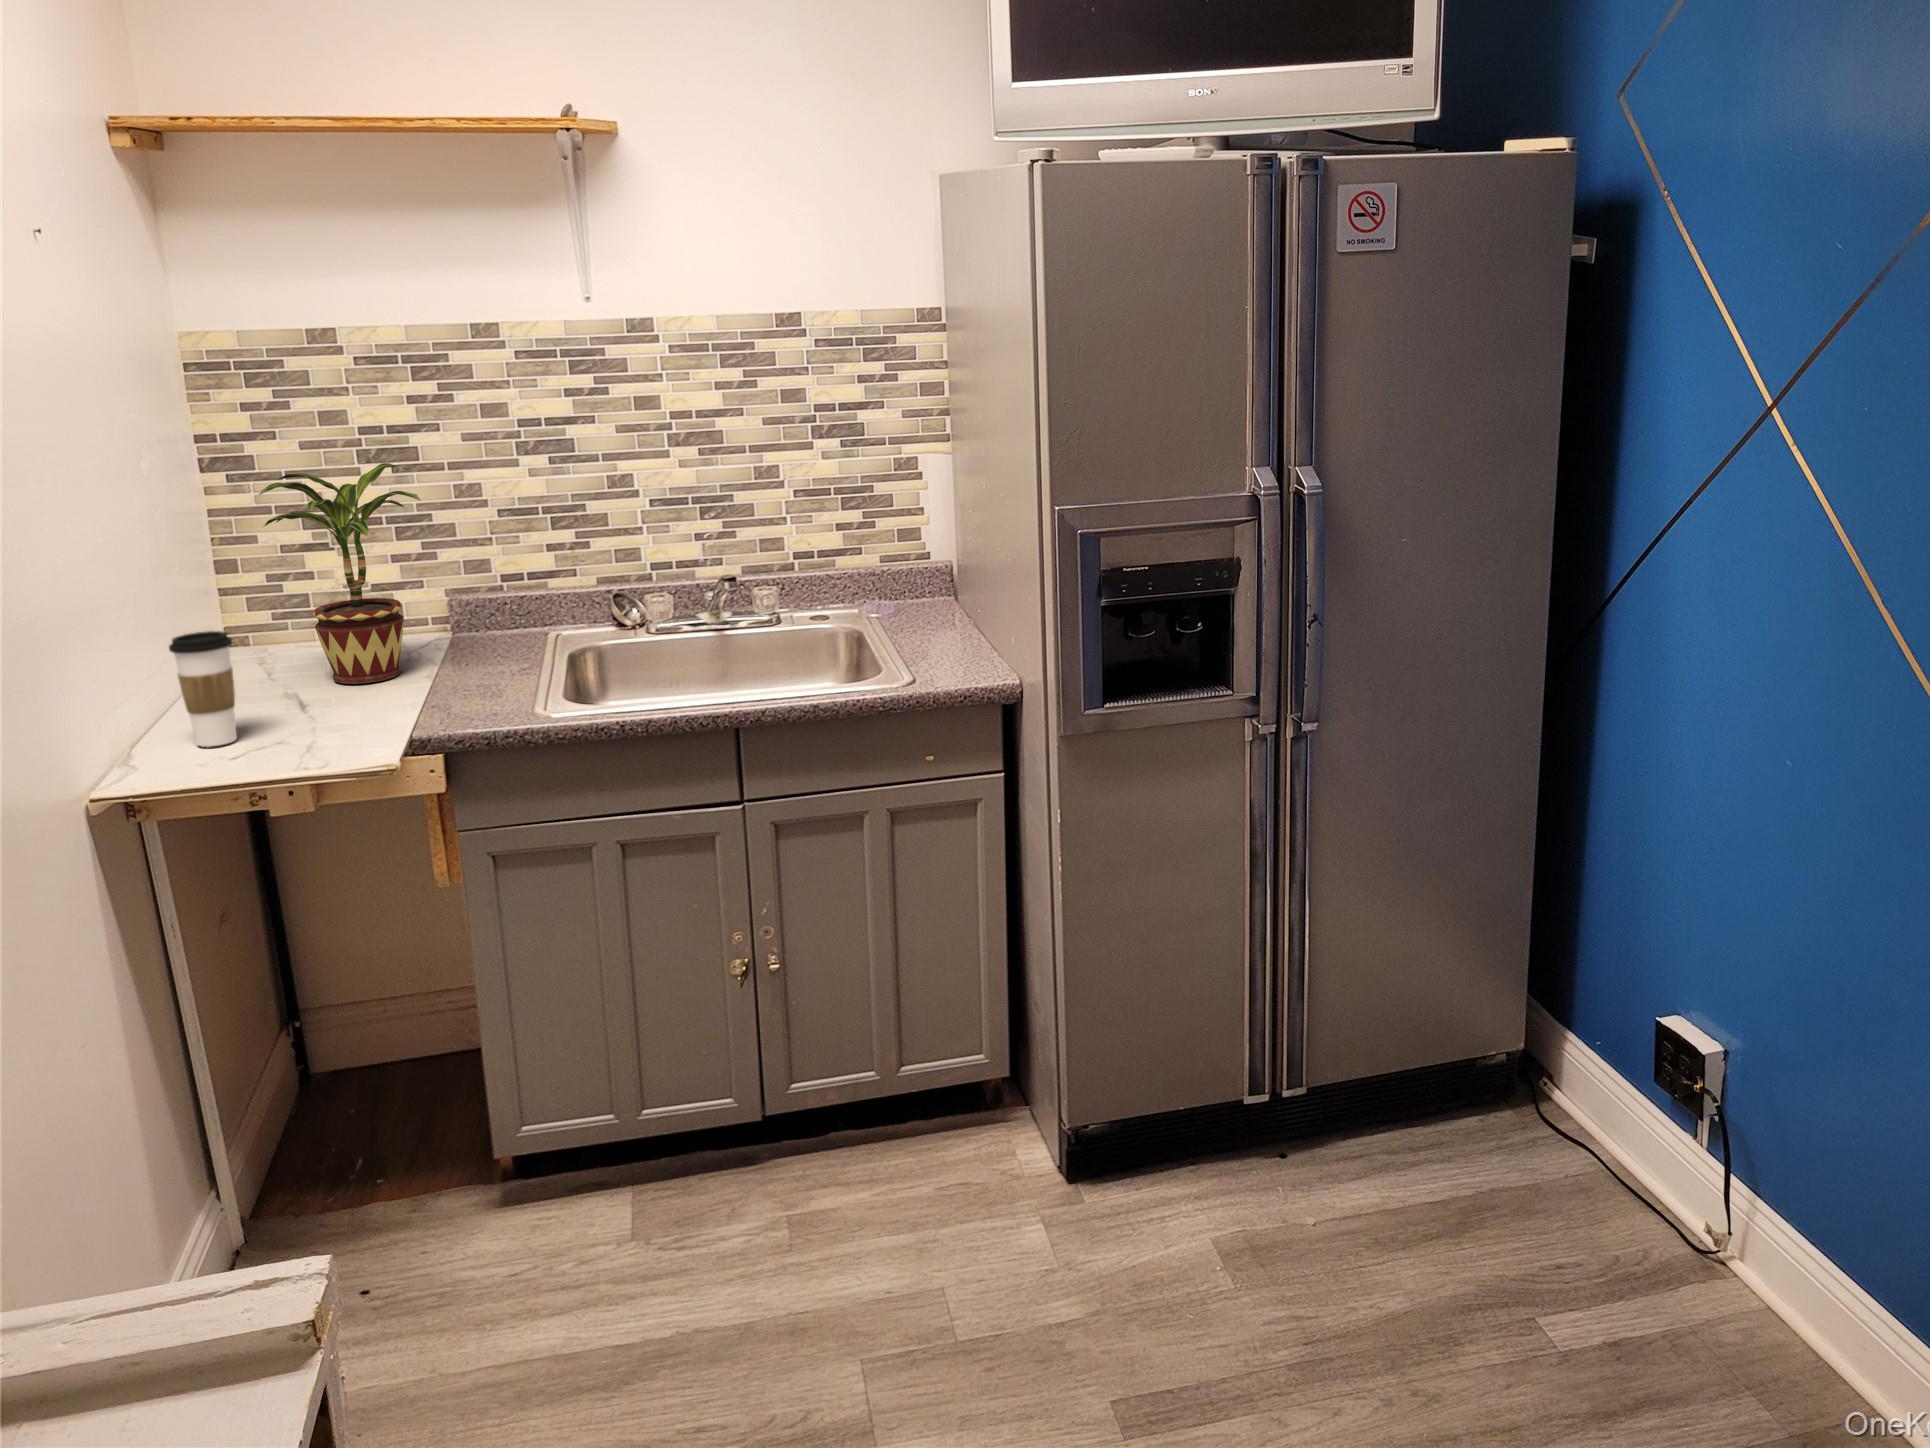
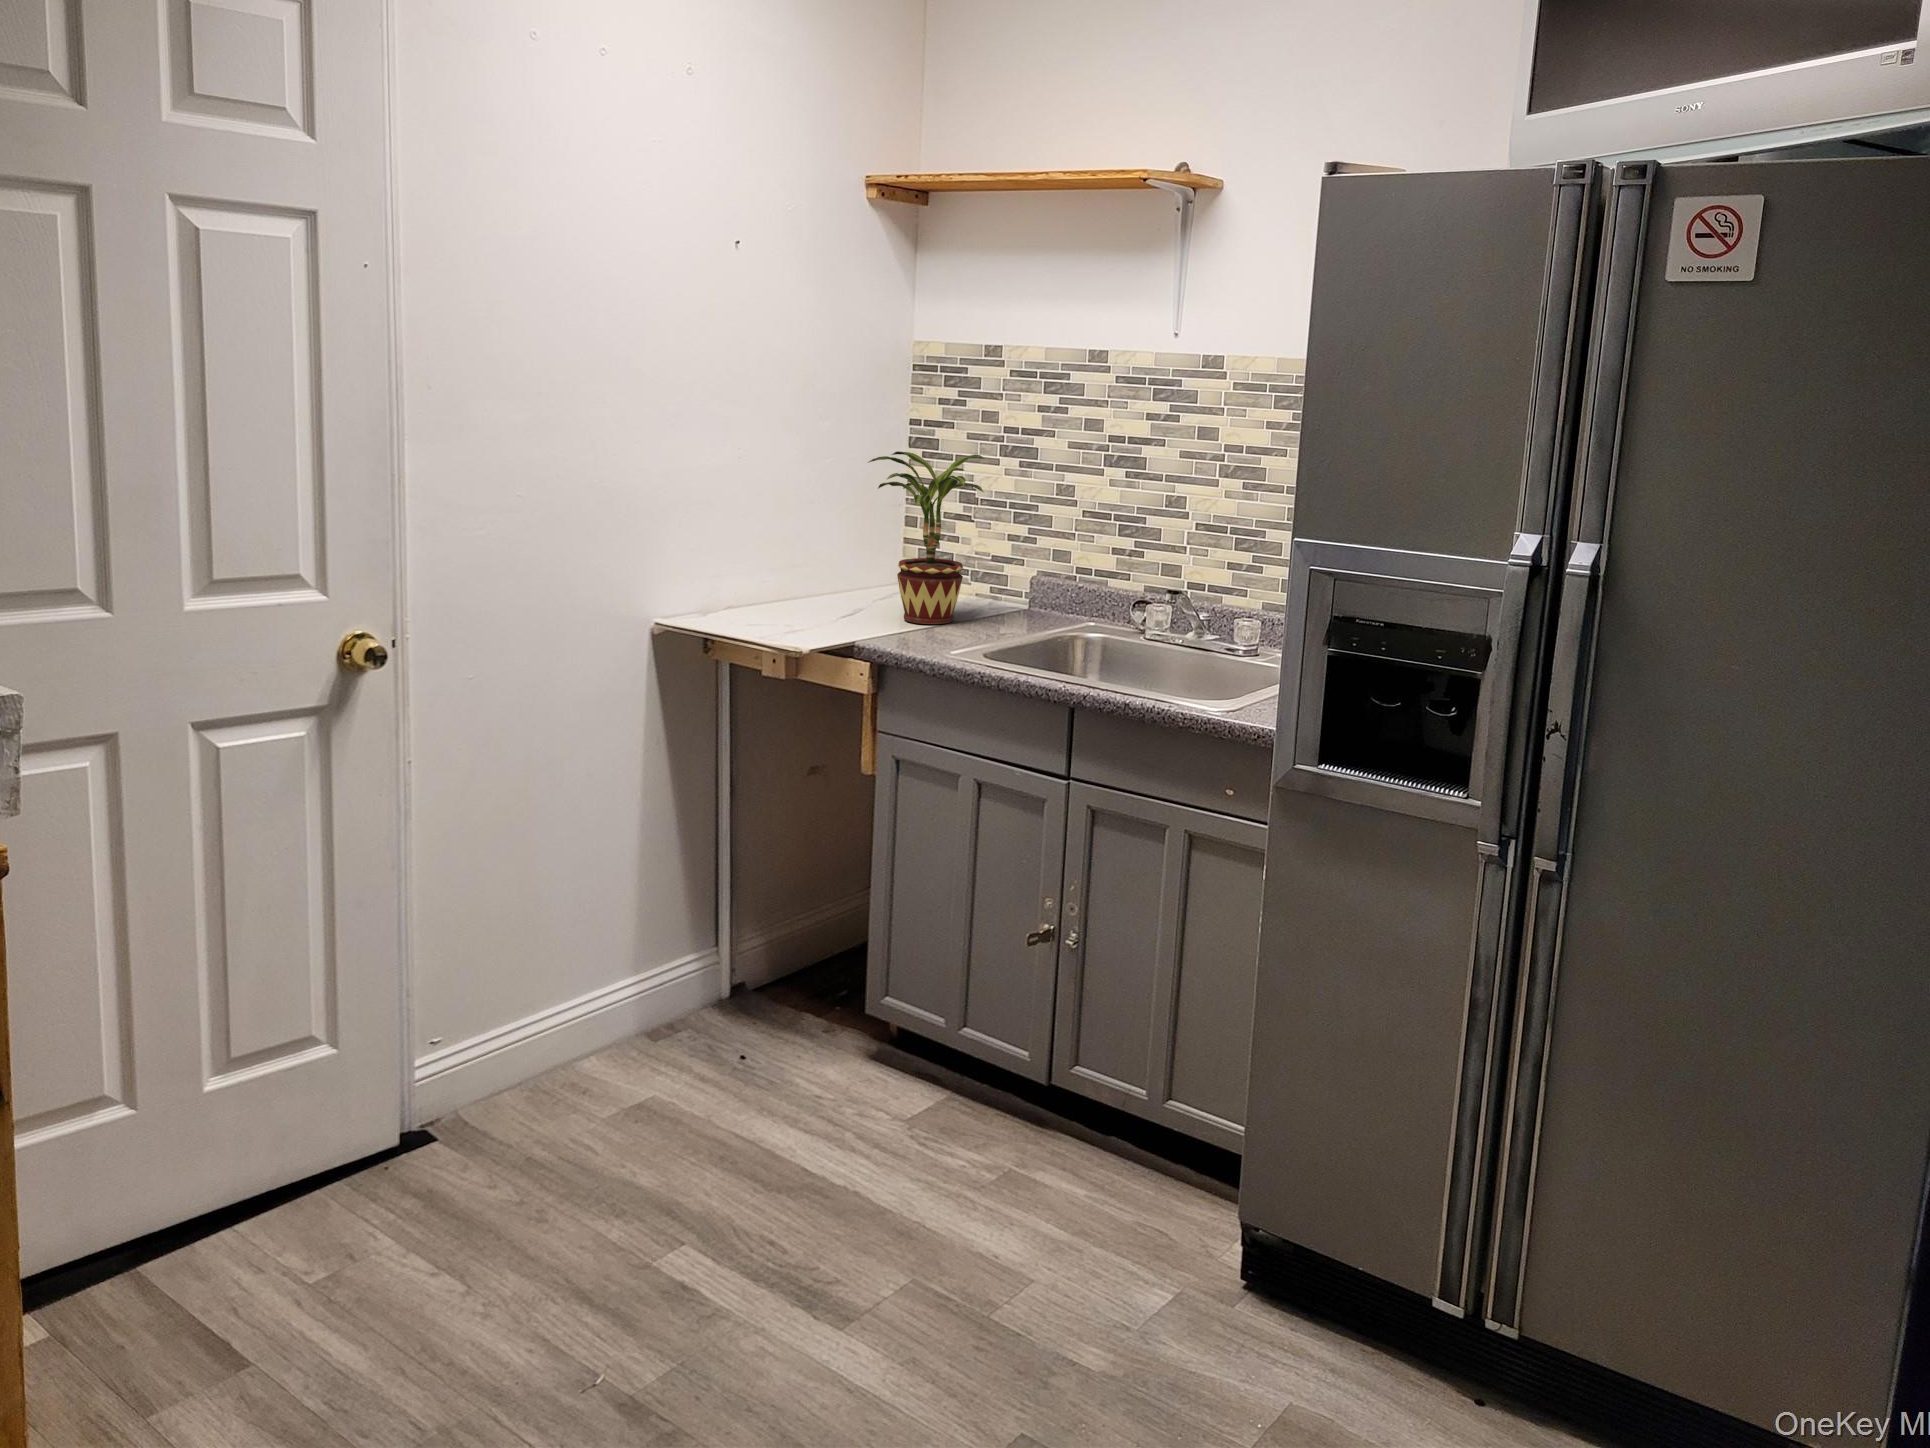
coffee cup: present [169,631,237,747] -> none [750,551,791,634]

